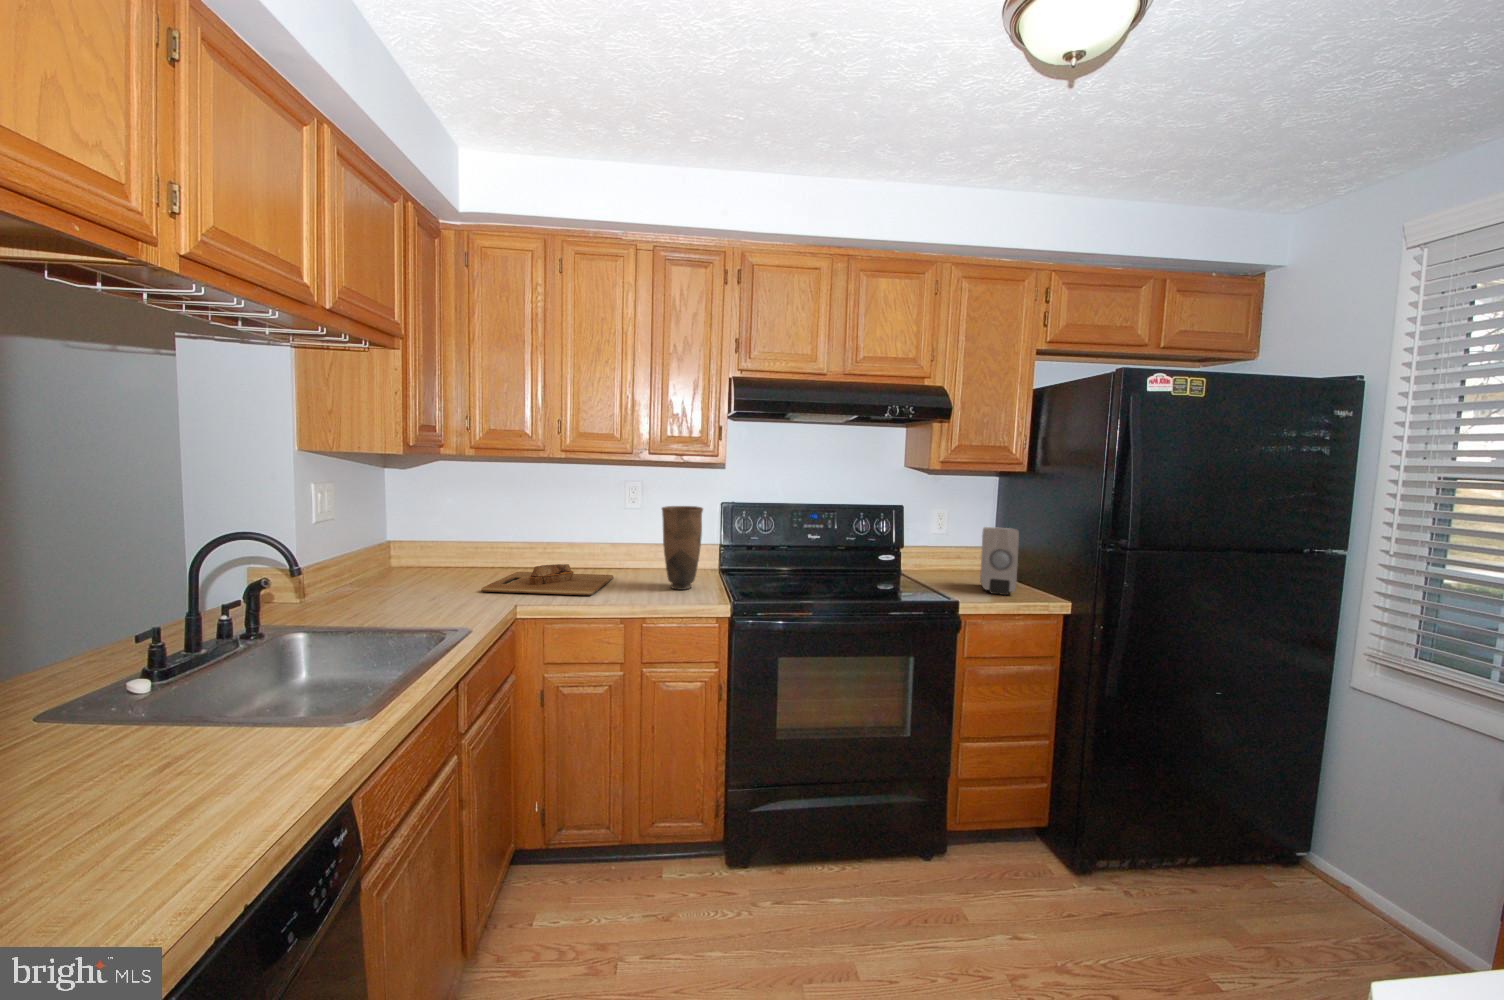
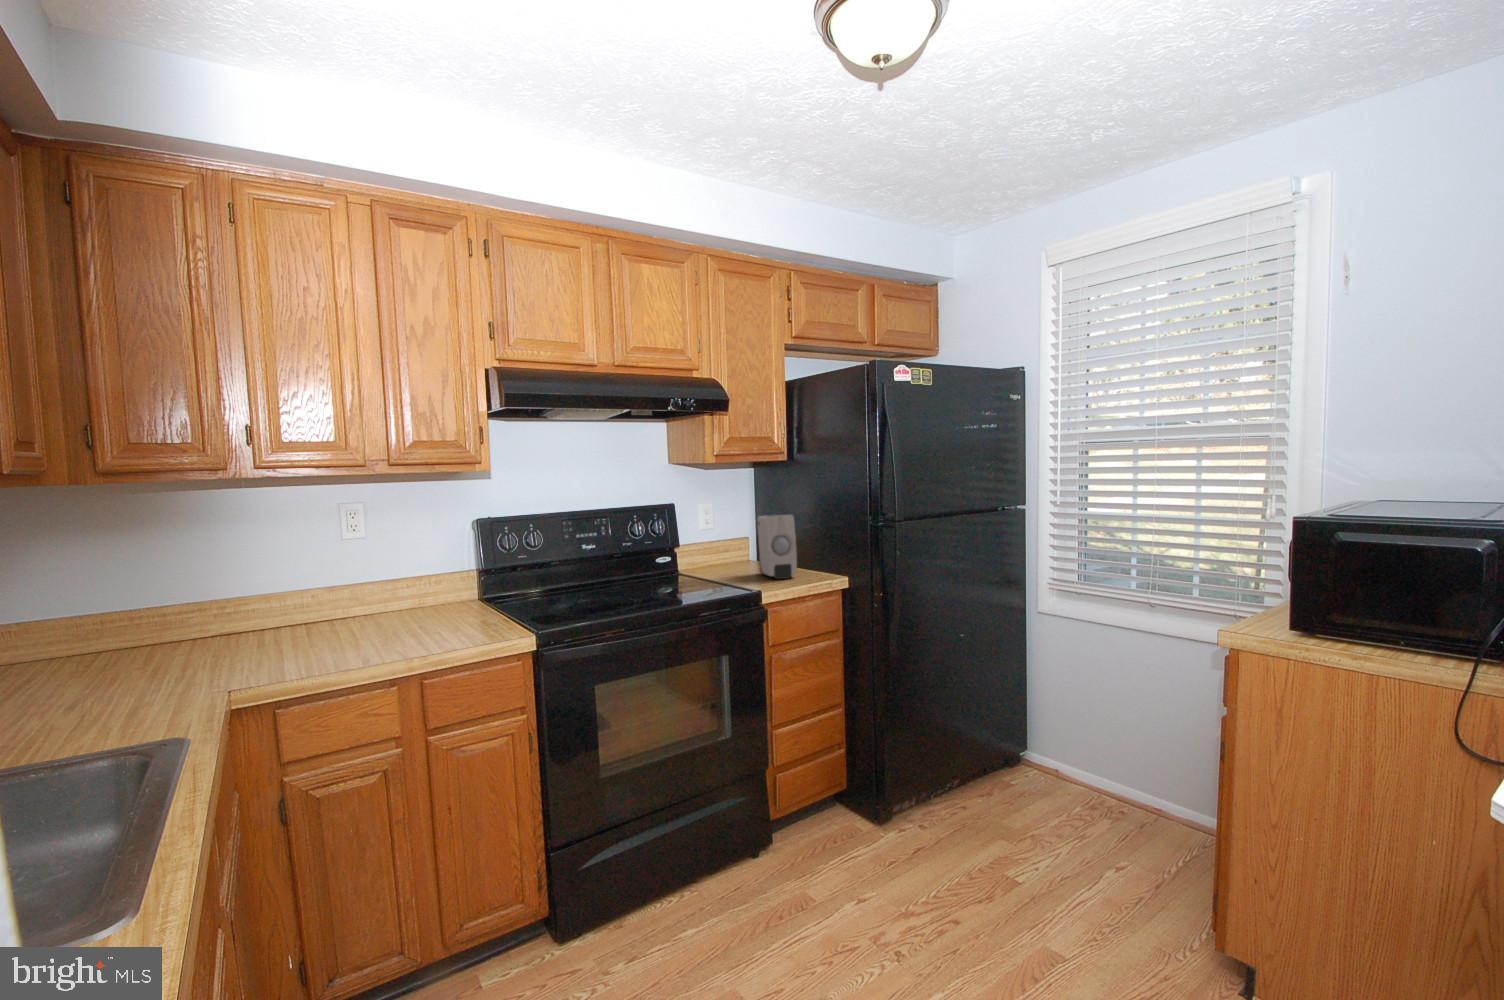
vase: present [662,506,703,590] -> none [417,527,474,633]
cutting board: present [481,564,614,595] -> none [143,628,343,689]

